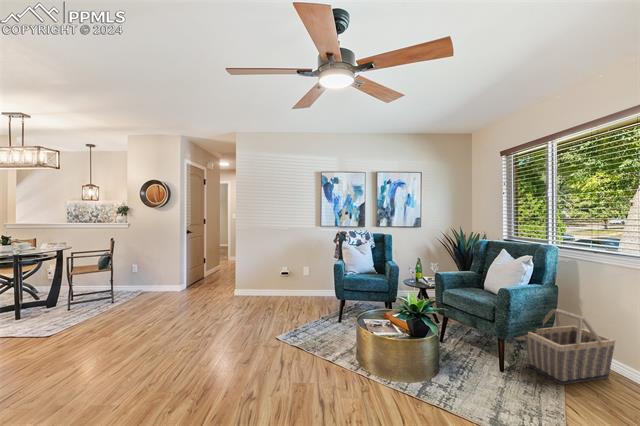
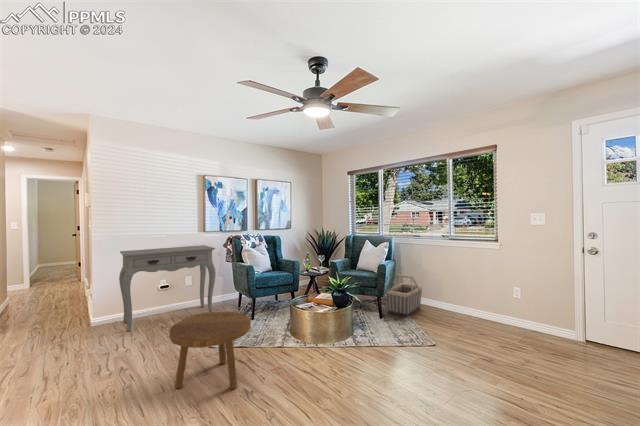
console table: none [243,238,320,305] -> present [119,245,216,331]
footstool: none [202,302,282,388] -> present [169,312,251,389]

